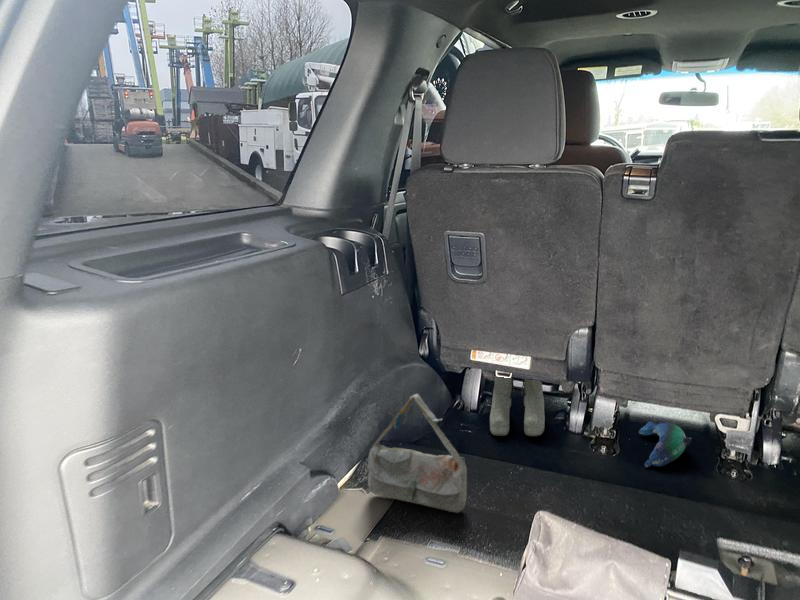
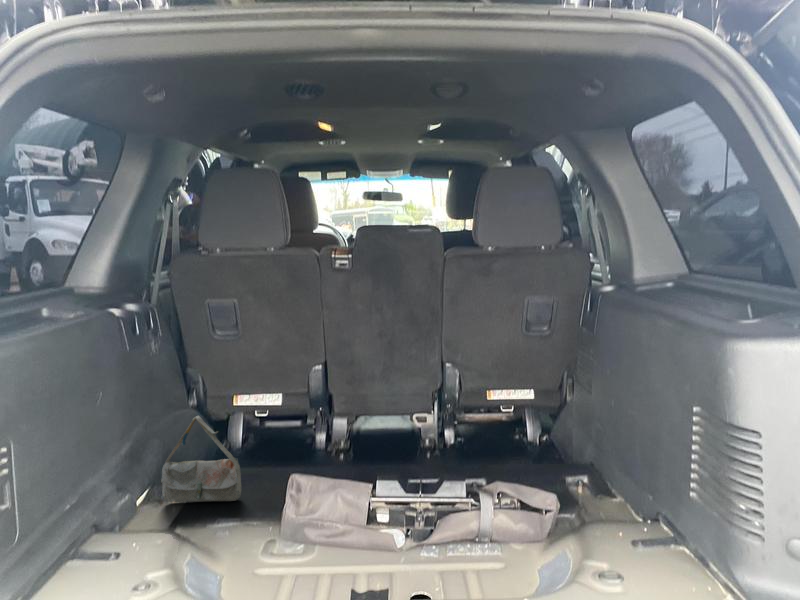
boots: present [490,376,545,437] -> none [254,403,297,461]
plush toy: present [639,421,691,468] -> none [366,429,400,462]

